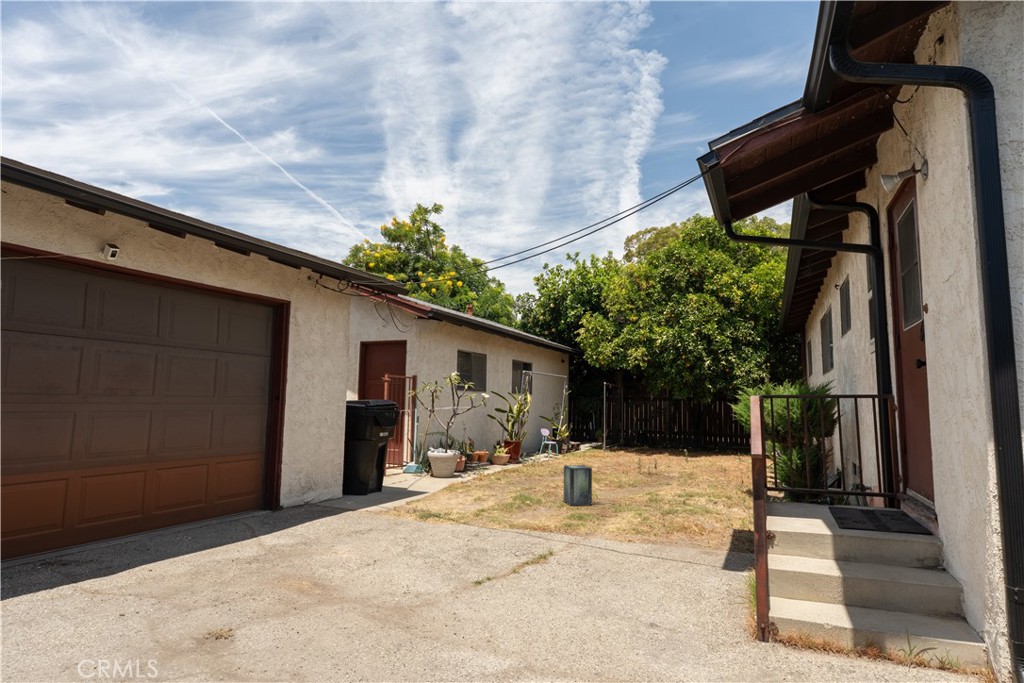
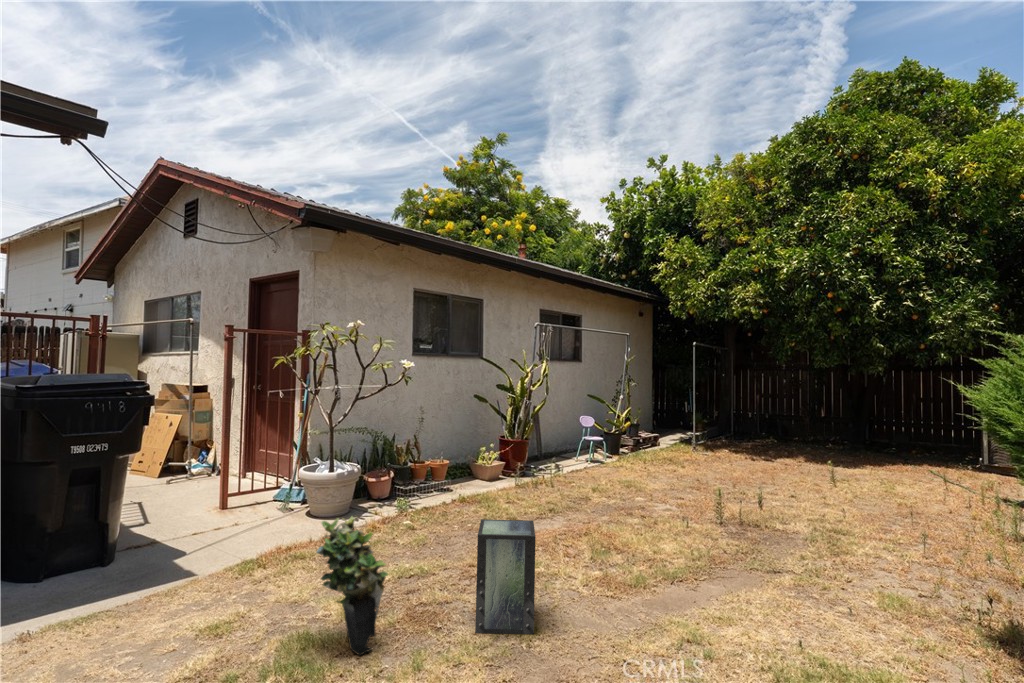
potted plant: none [516,462,544,511] -> present [317,517,388,655]

